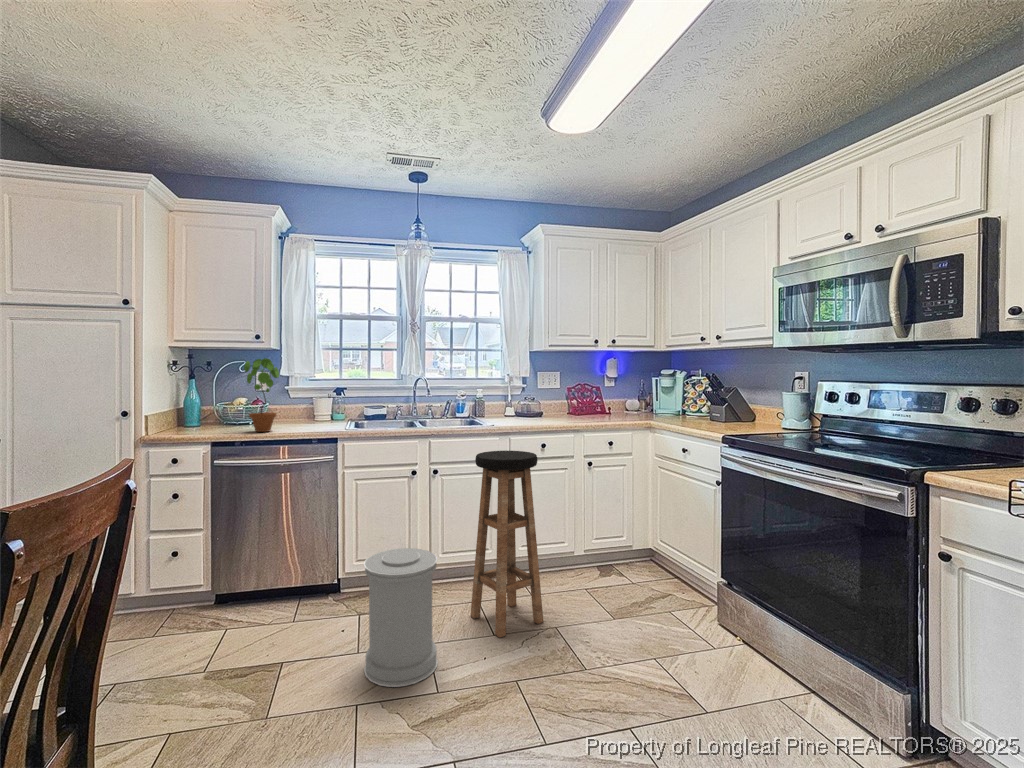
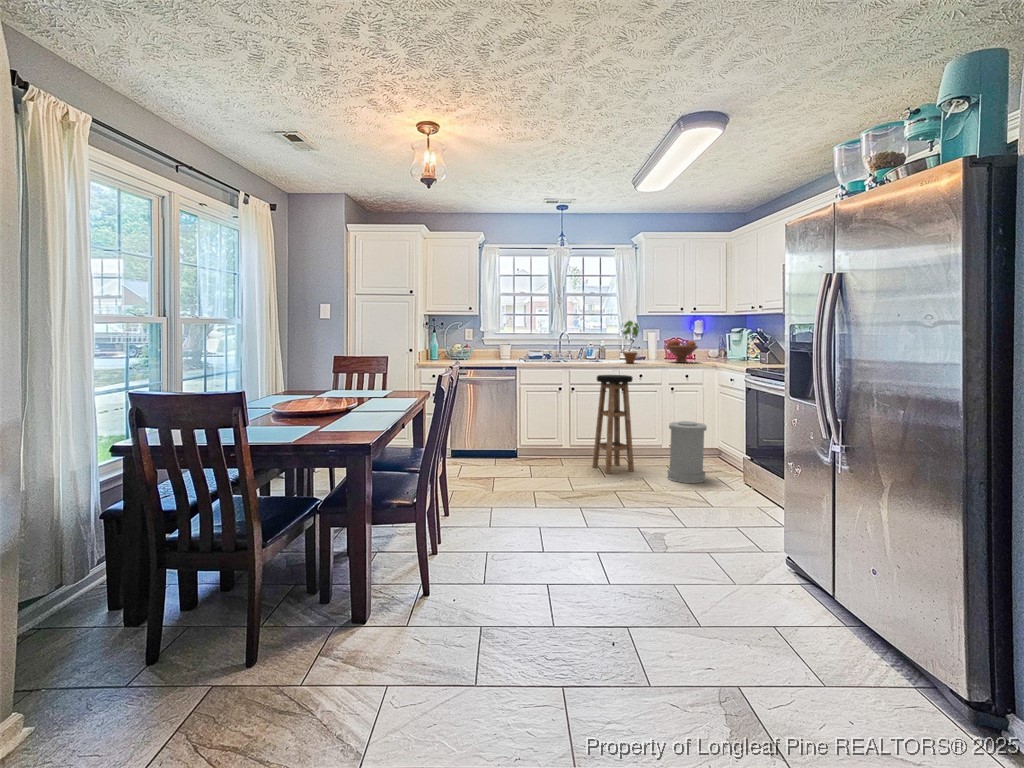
potted plant: present [244,358,279,432] -> present [621,321,639,363]
fruit bowl: none [575,387,623,422] -> present [666,339,698,363]
trash can: present [364,548,438,687] -> present [667,421,707,483]

